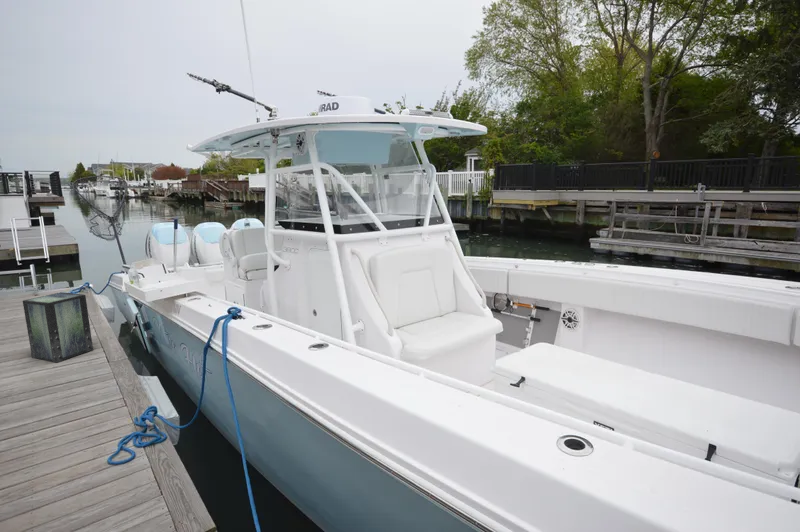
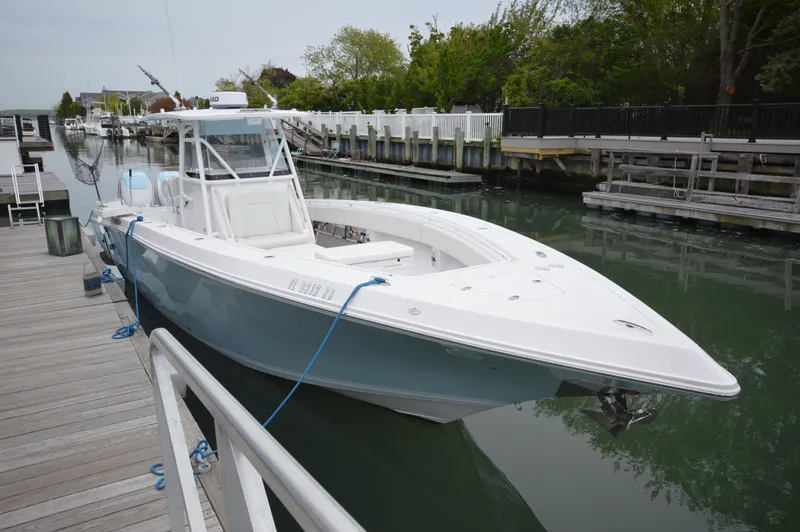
bag: none [90,420,140,514] -> present [83,258,102,296]

